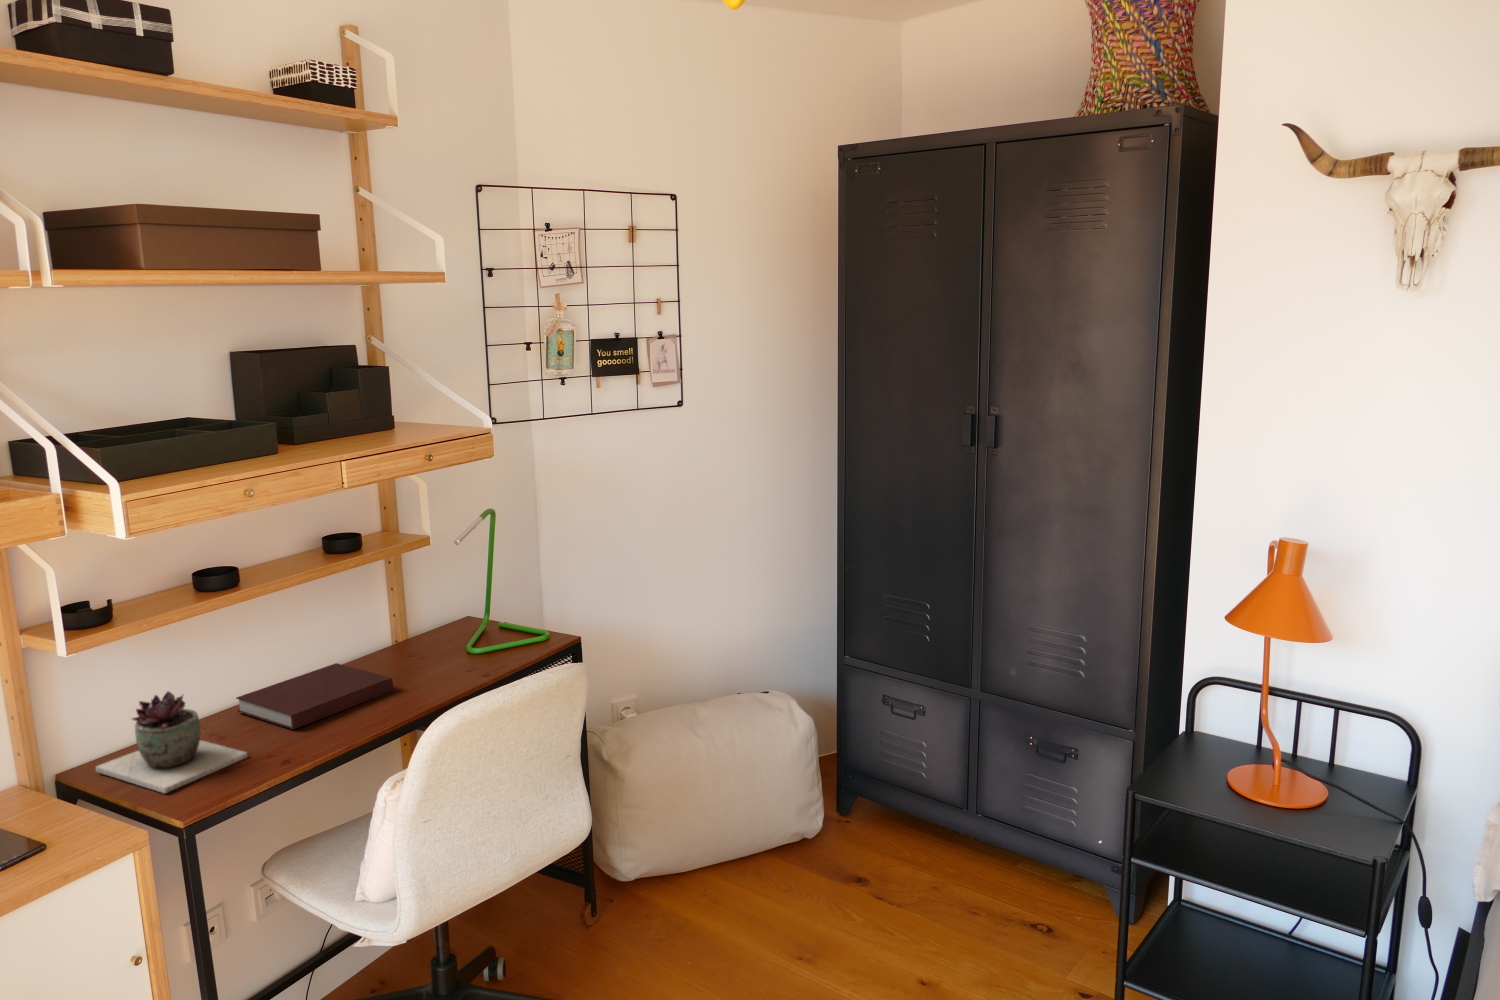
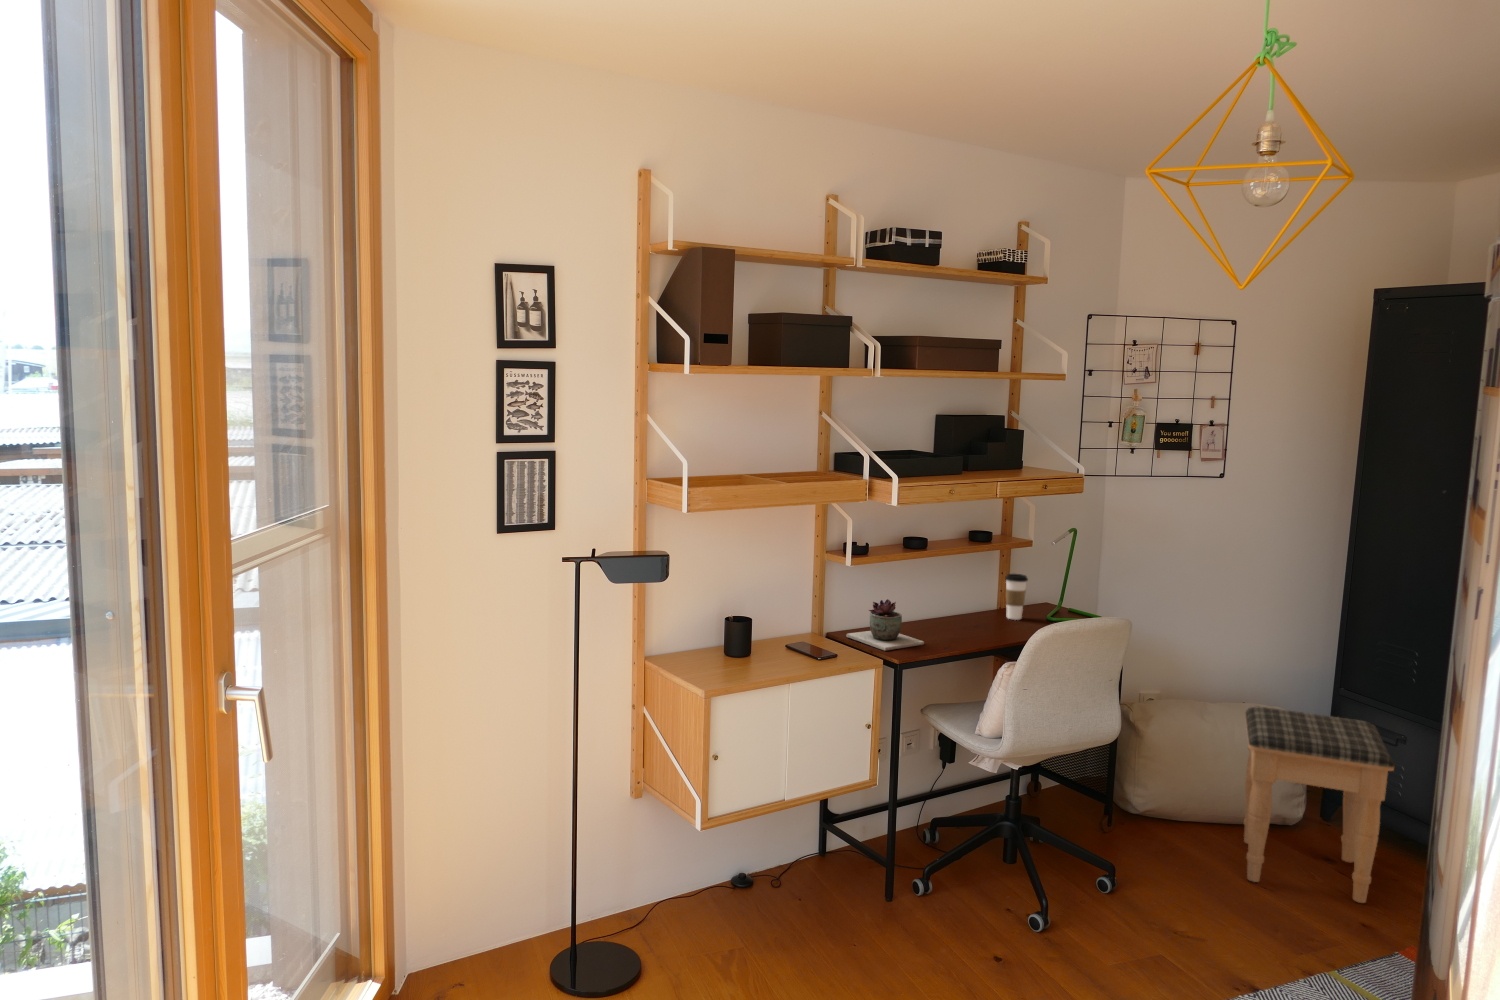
coffee cup: none [391,591,428,663] -> present [1005,574,1028,620]
notebook: present [236,663,393,730] -> none [913,610,1003,637]
footstool: none [744,712,931,965] -> present [1244,707,1394,903]

